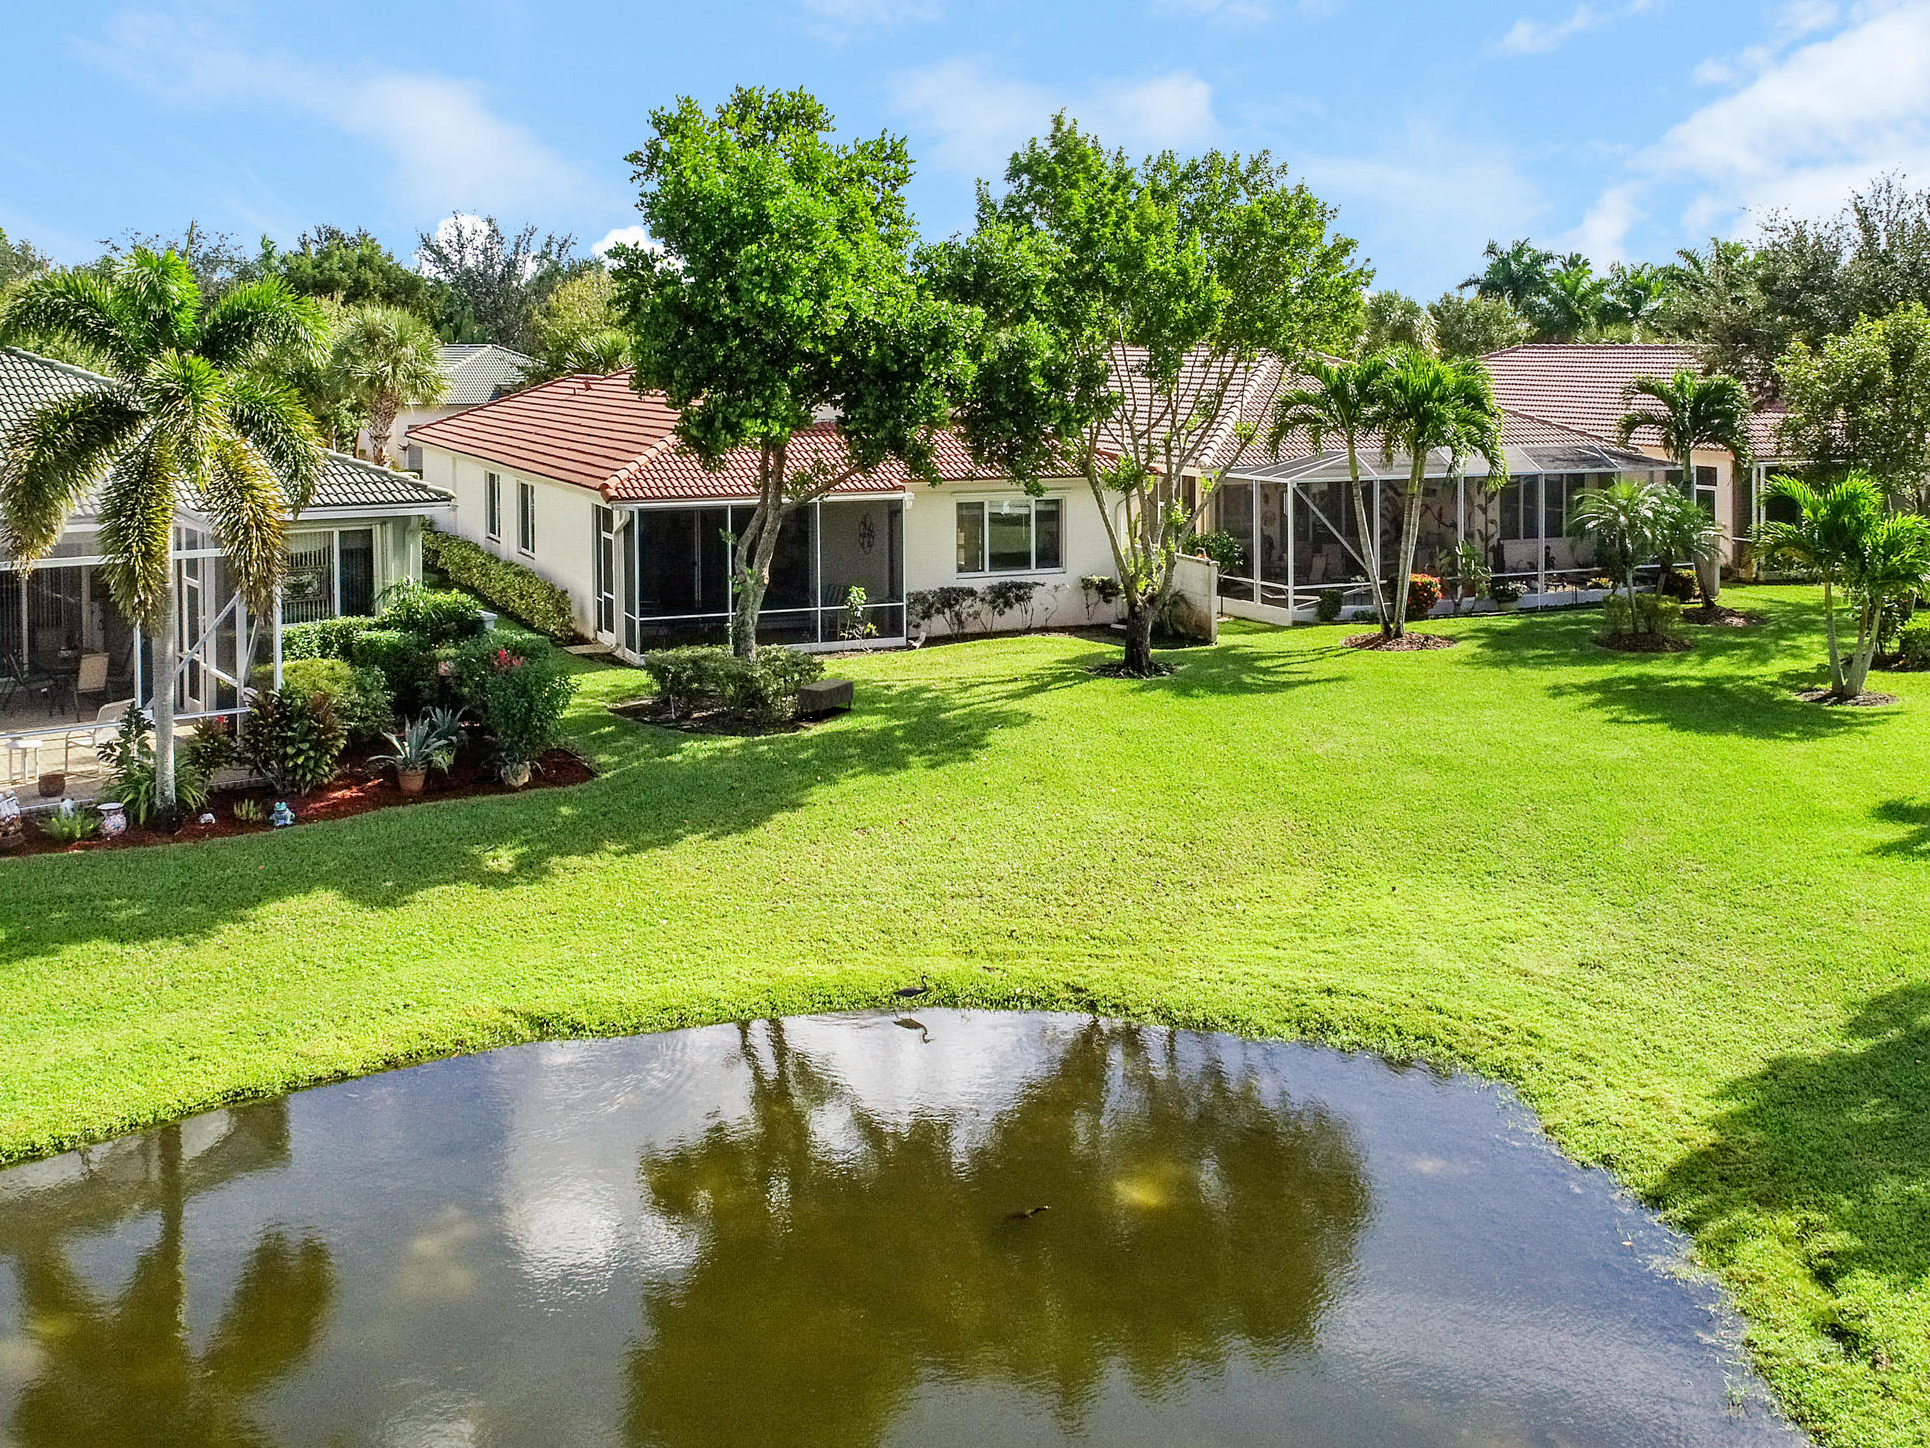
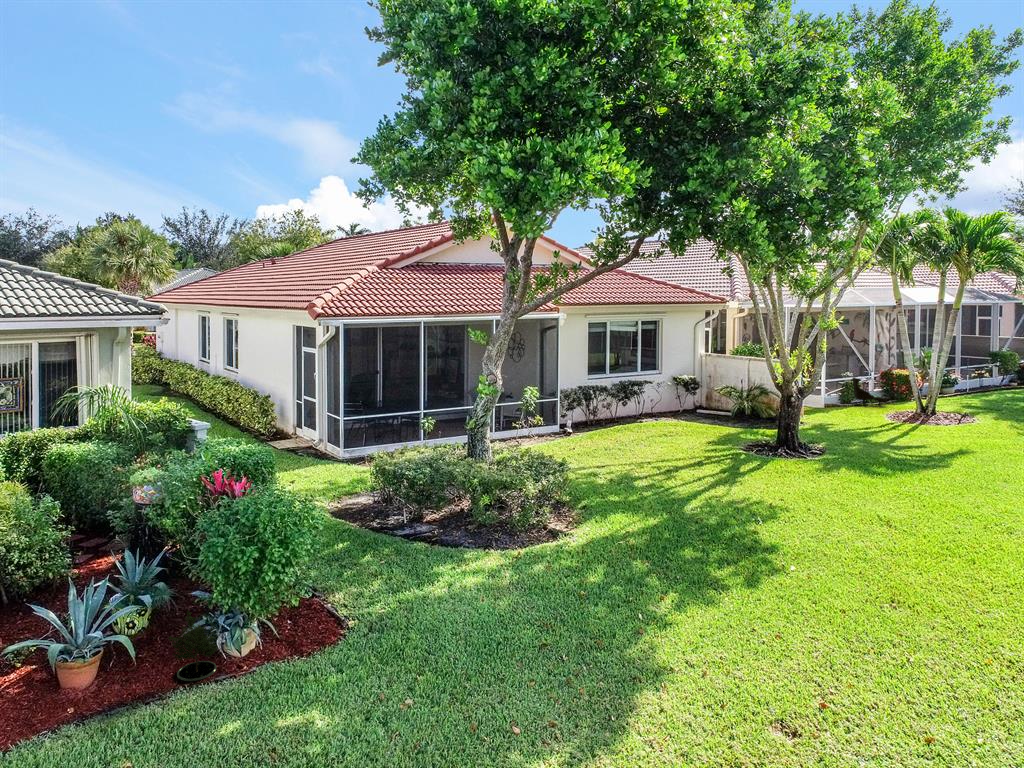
lounge chair: none [1331,583,1373,624] -> present [852,377,887,407]
bench: present [798,678,853,719] -> none [543,478,590,525]

